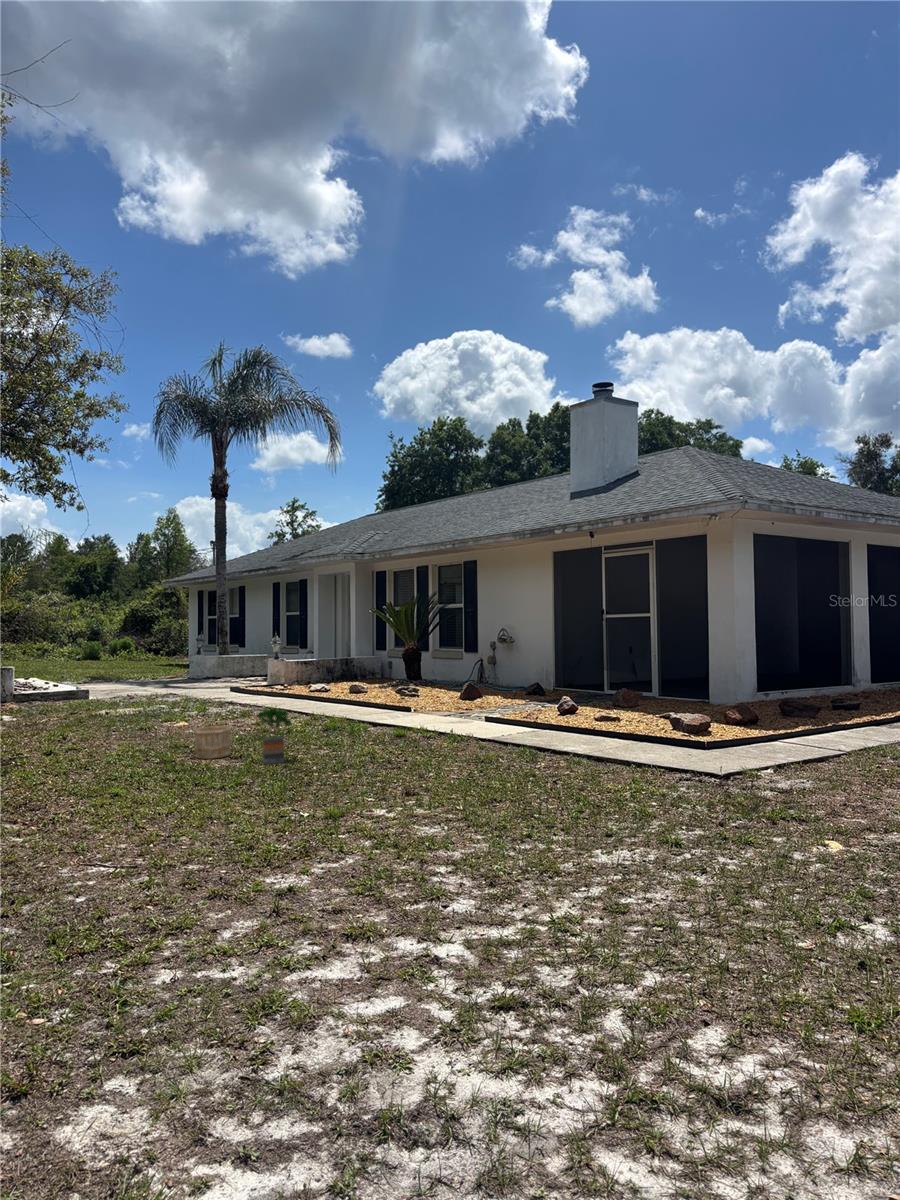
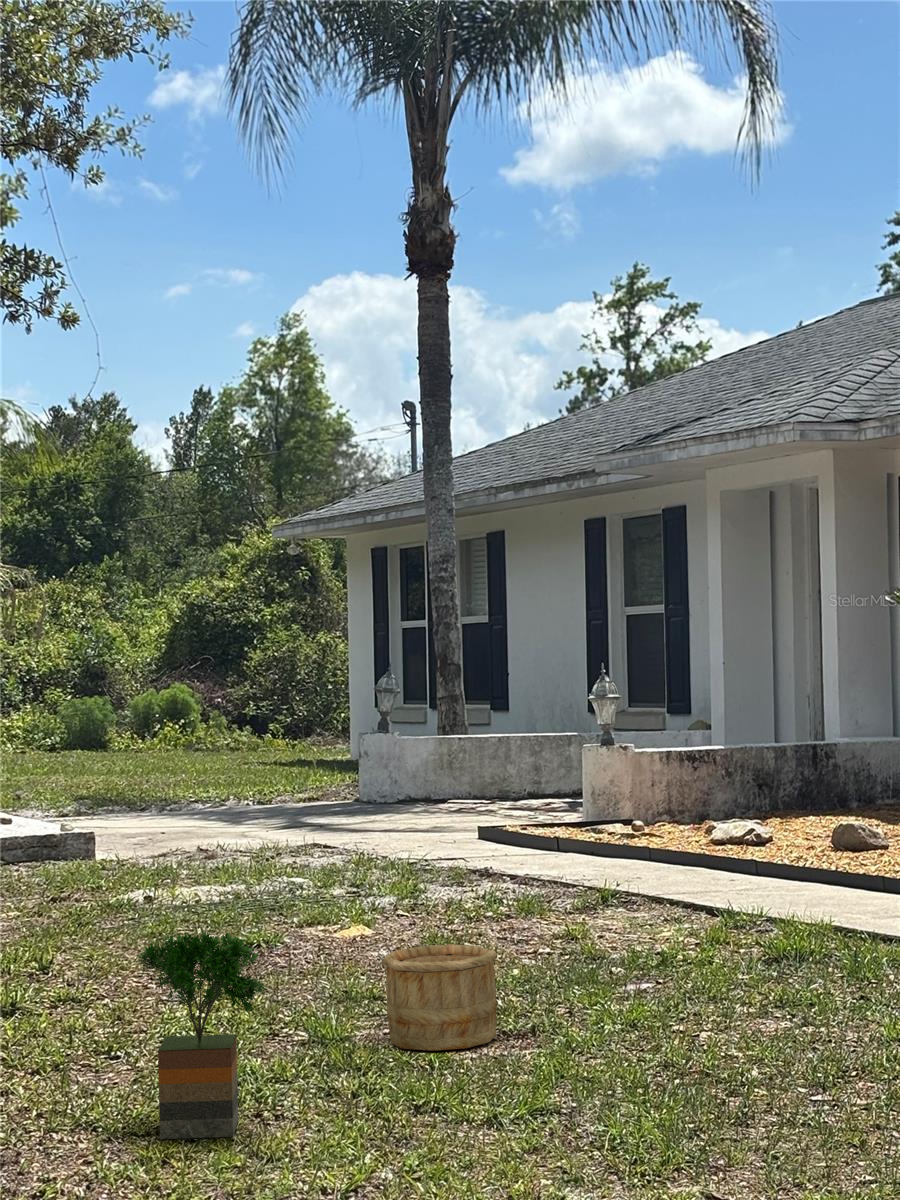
potted tree: present [257,709,292,764] -> present [137,931,265,1139]

